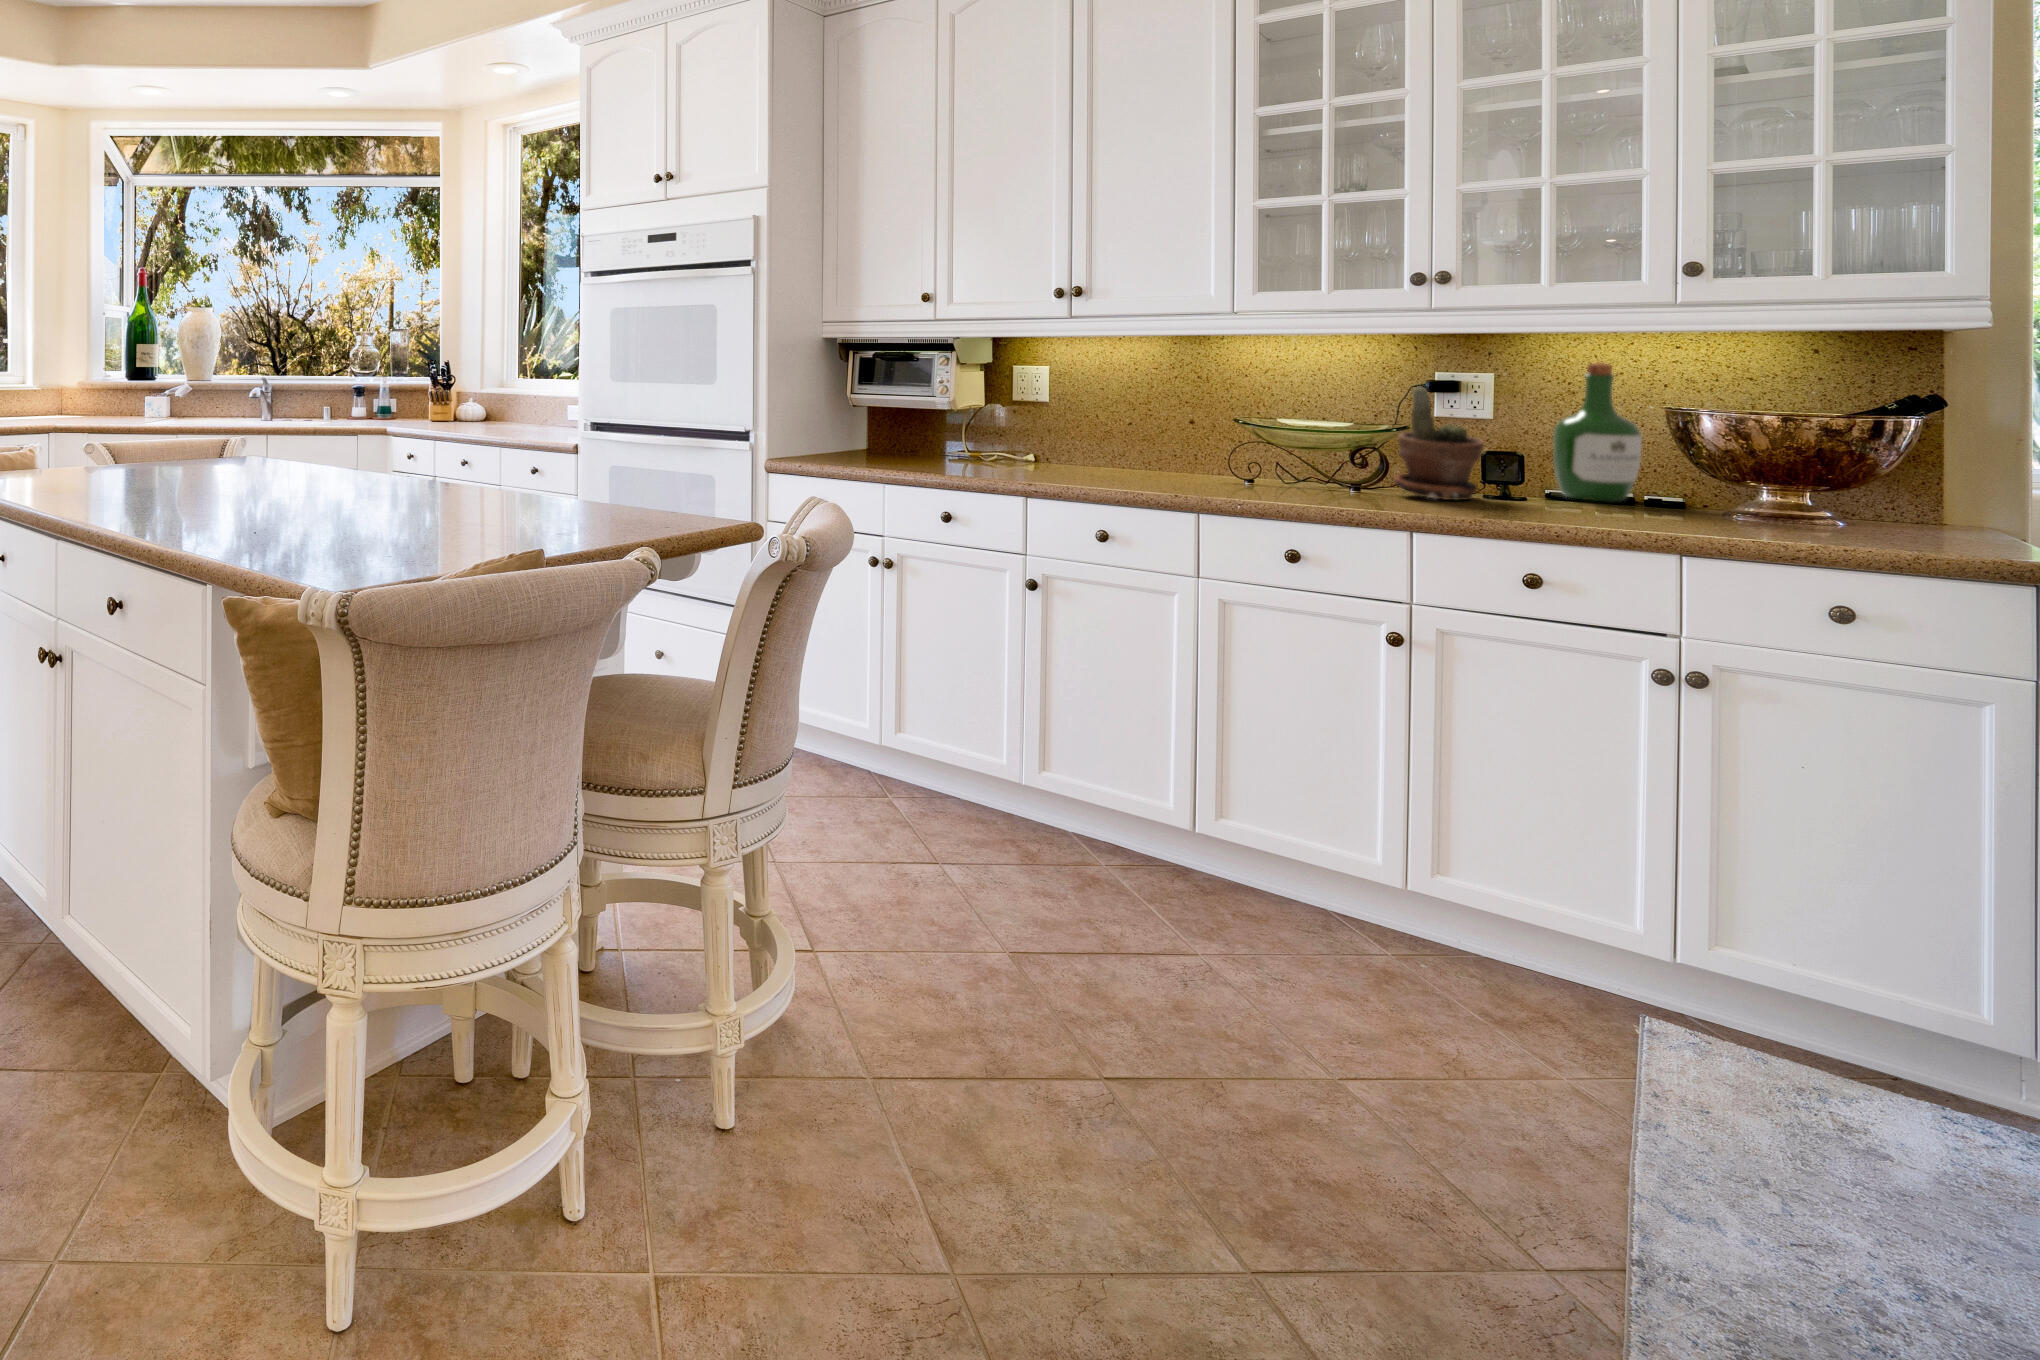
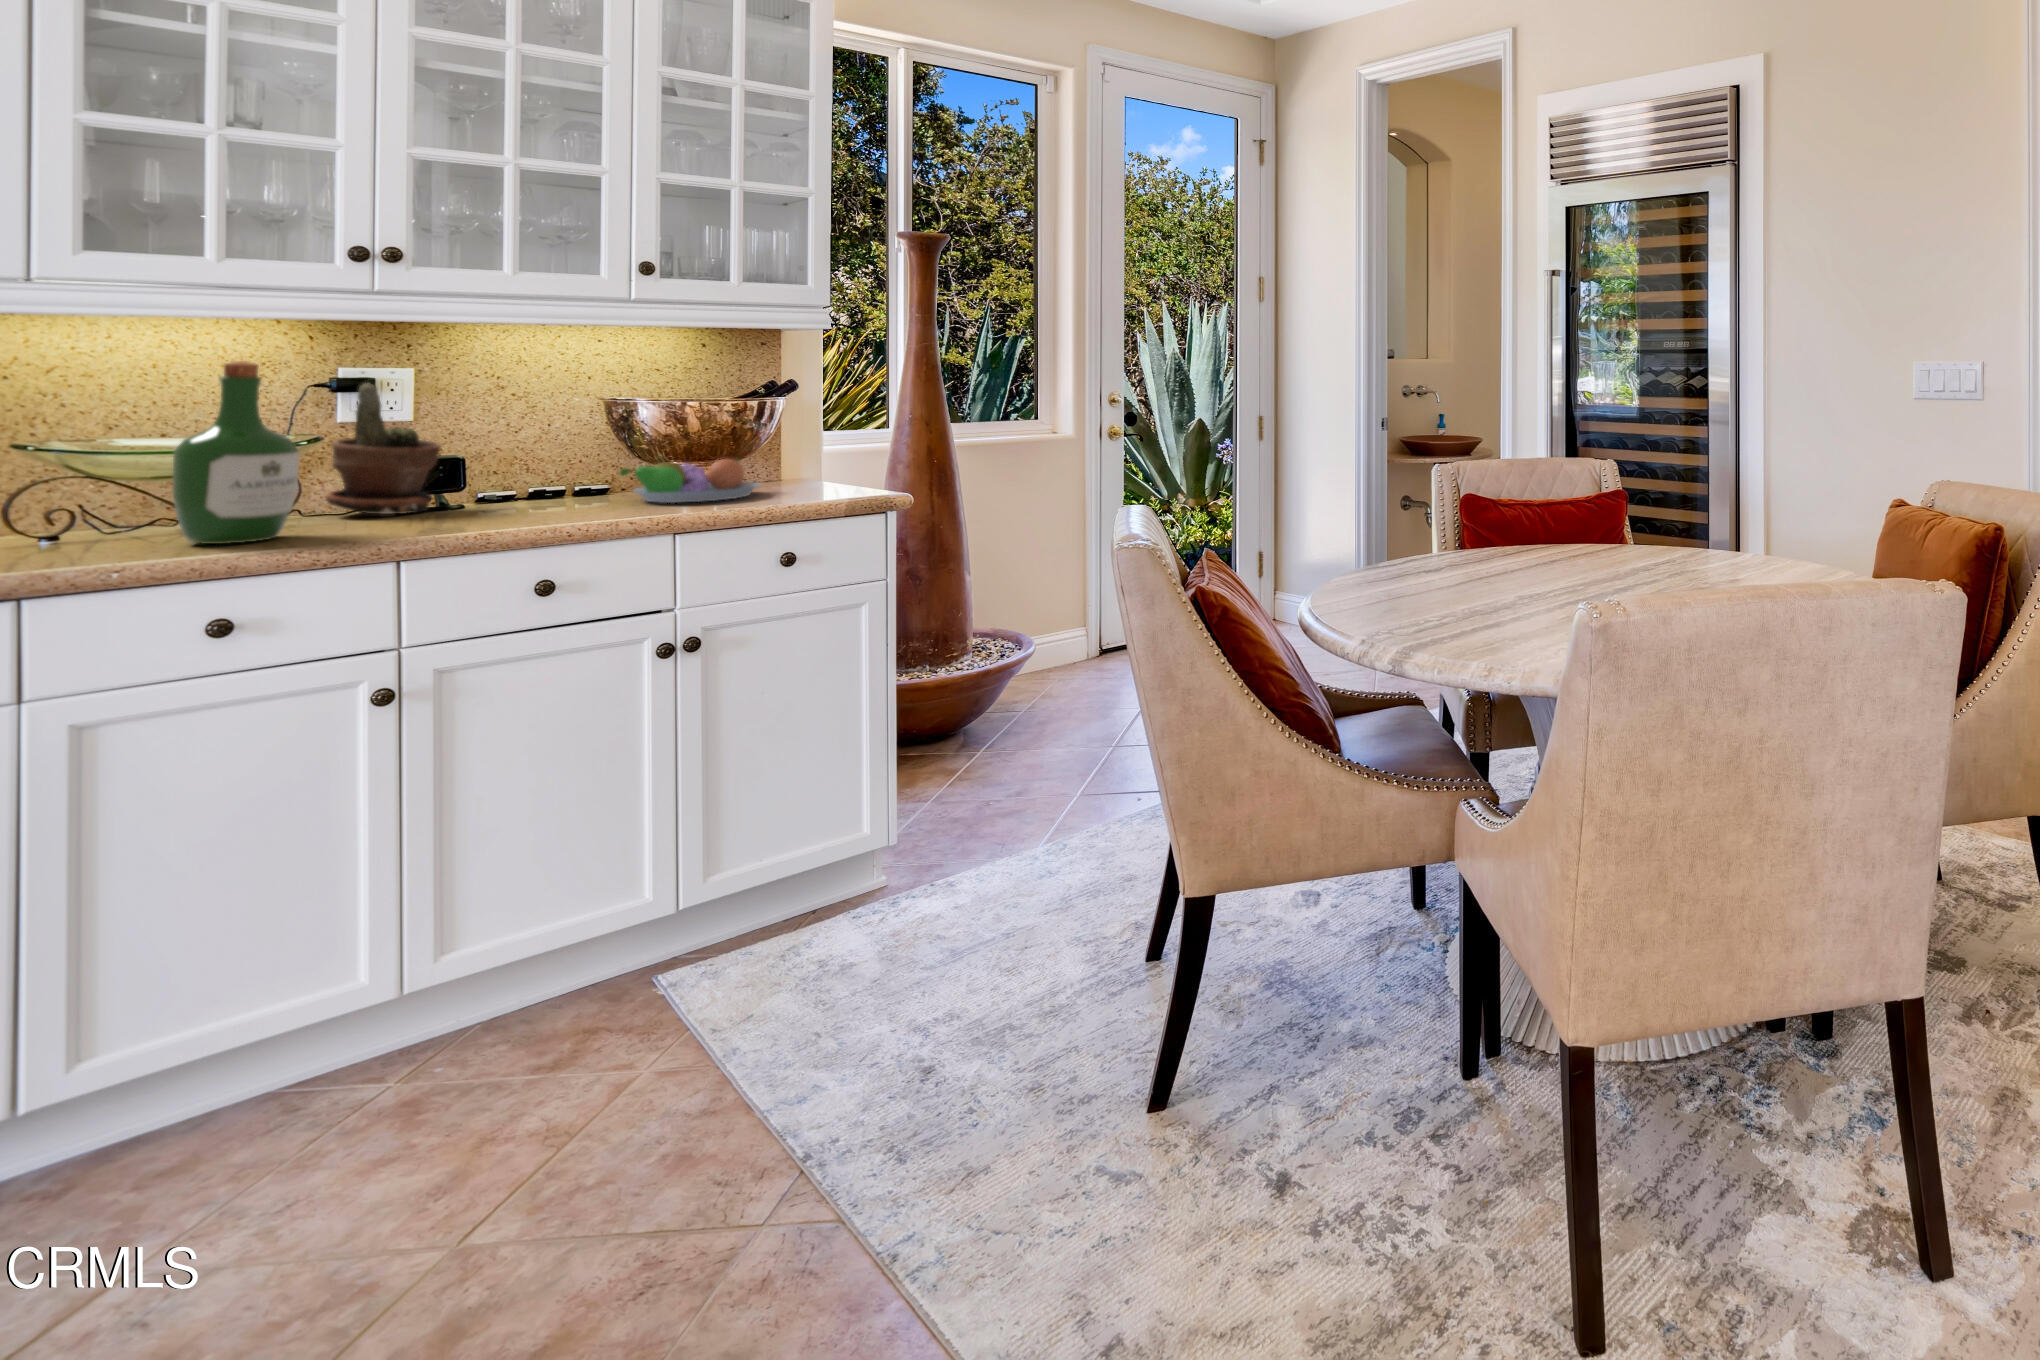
wine bottle: present [1553,362,1642,502] -> present [173,361,299,544]
fruit bowl: none [1640,473,1831,533] -> present [620,457,759,503]

